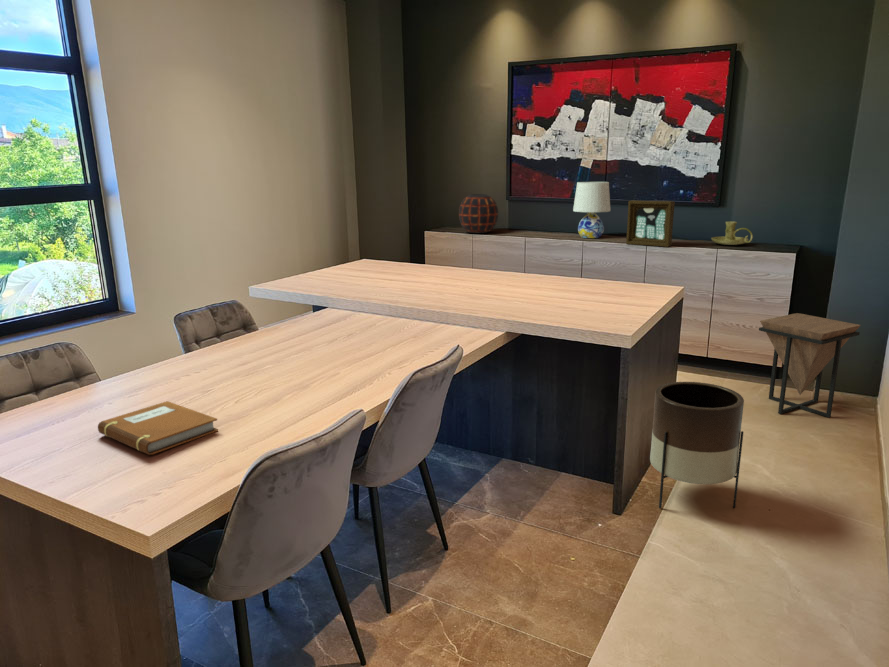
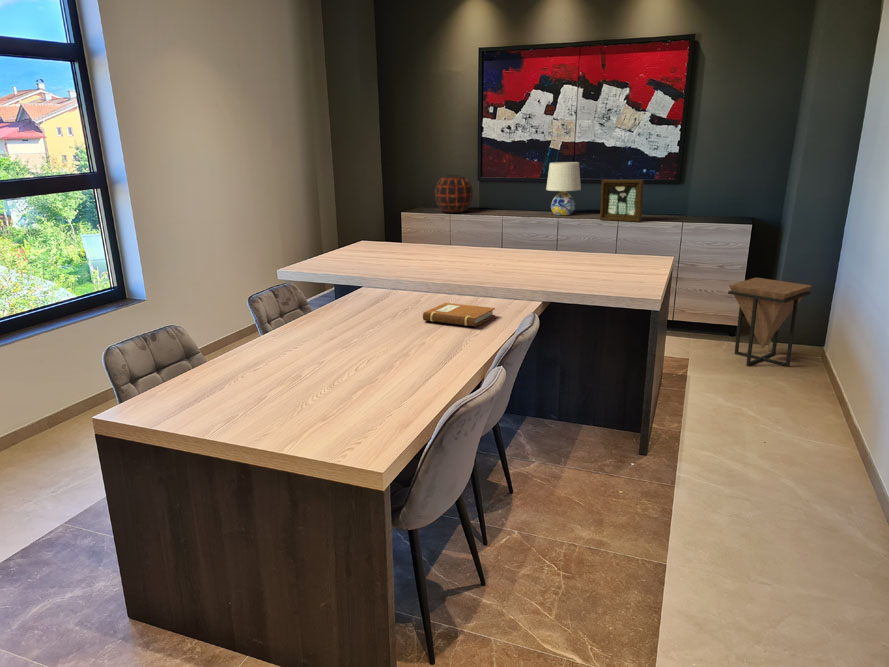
candle holder: present [712,221,753,245] -> none [674,198,712,219]
planter: present [650,382,744,508] -> none [664,338,745,447]
notebook: present [98,401,218,455] -> present [423,303,495,326]

